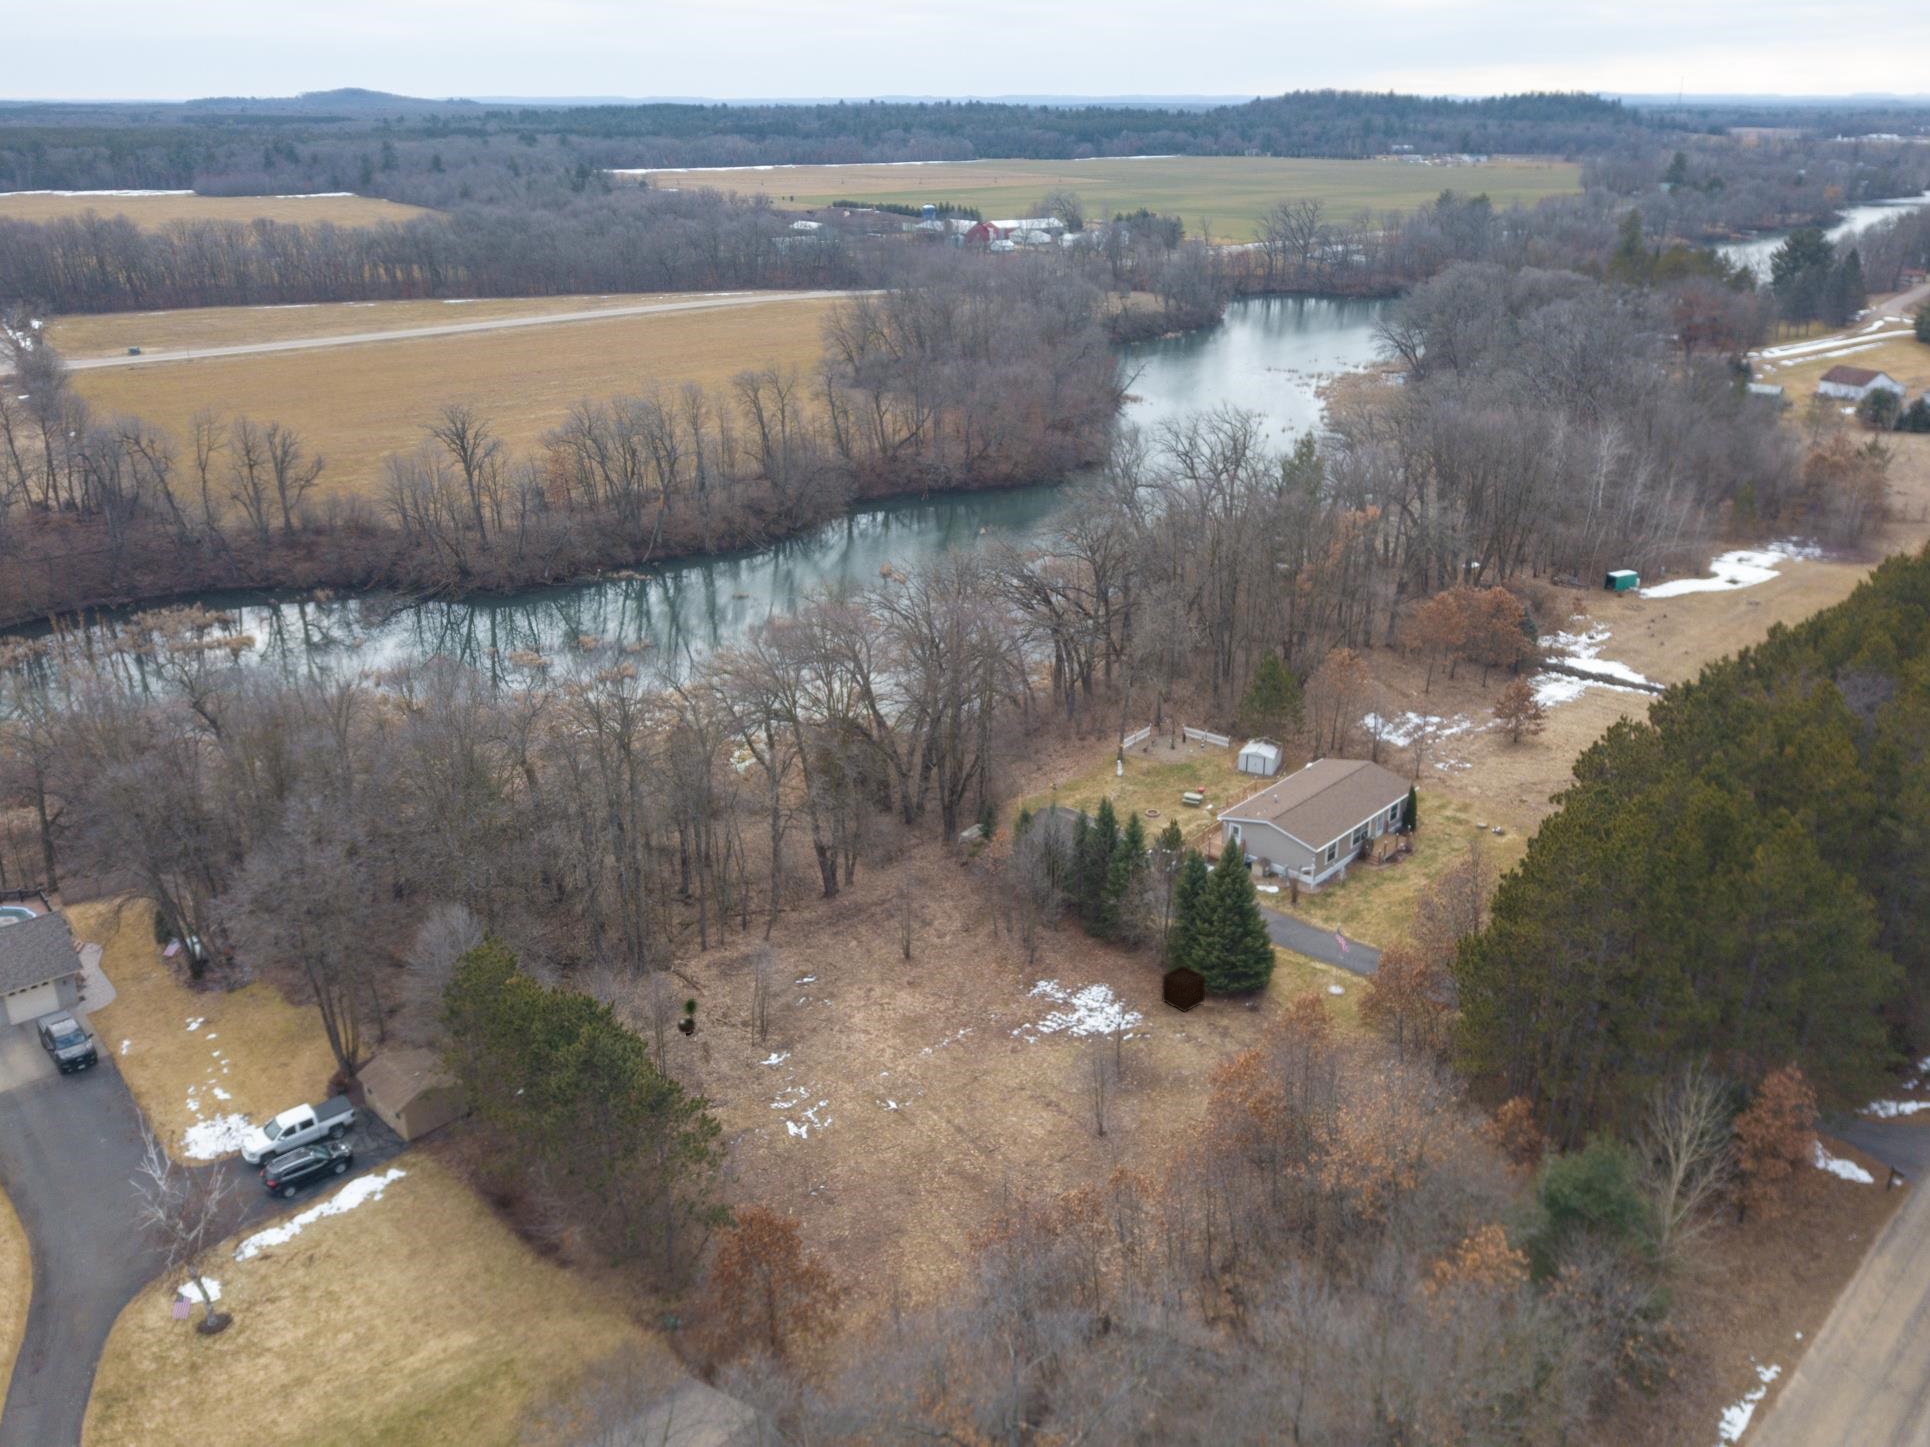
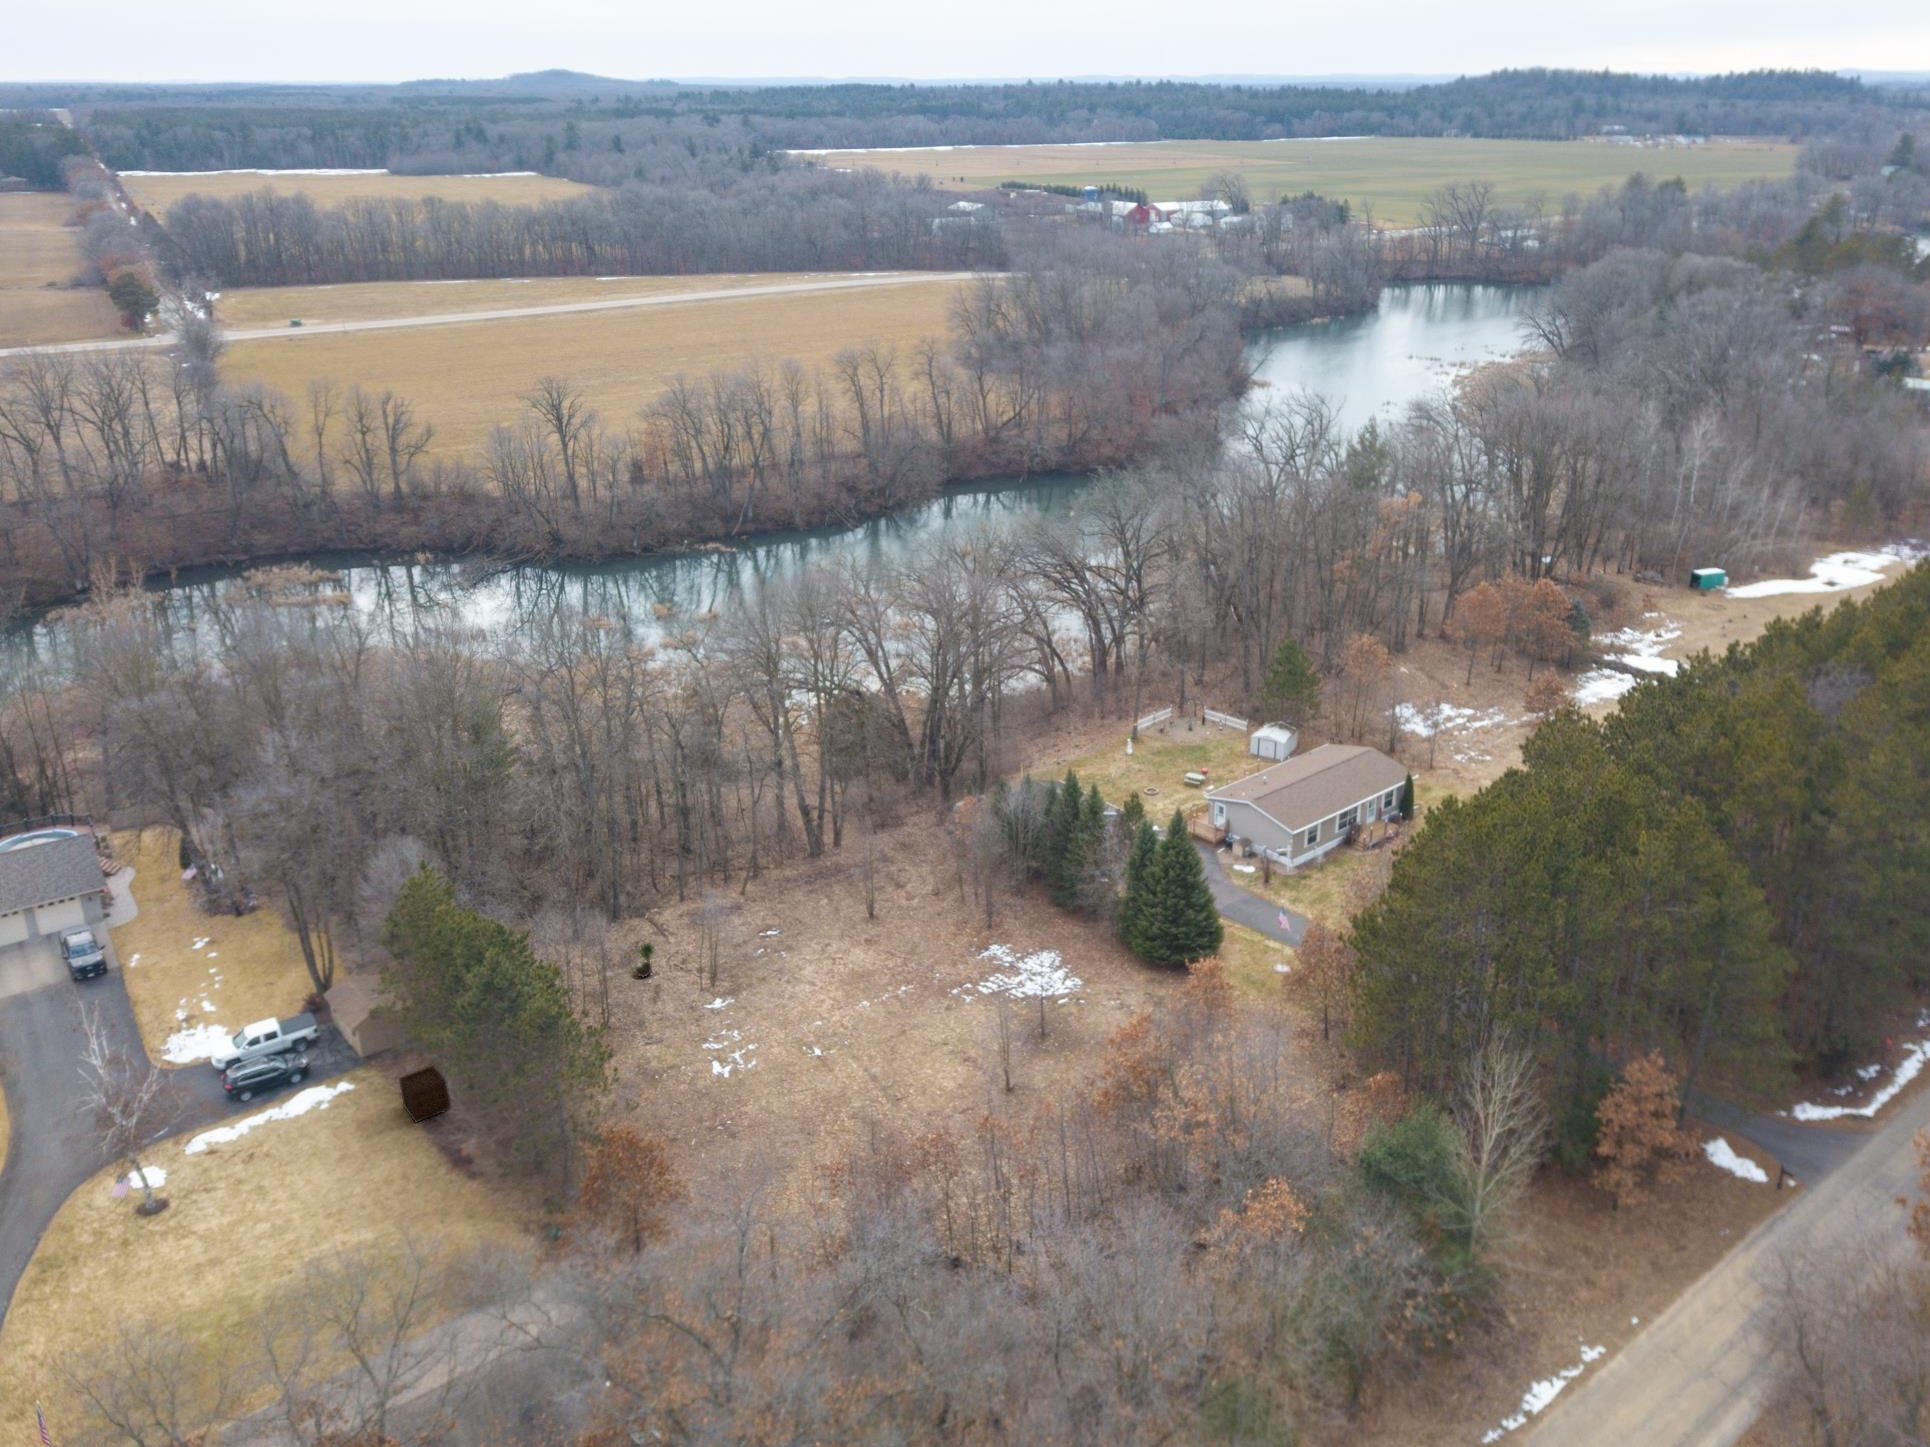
wooden crate: present [1162,966,1205,1012] -> present [399,1066,451,1122]

